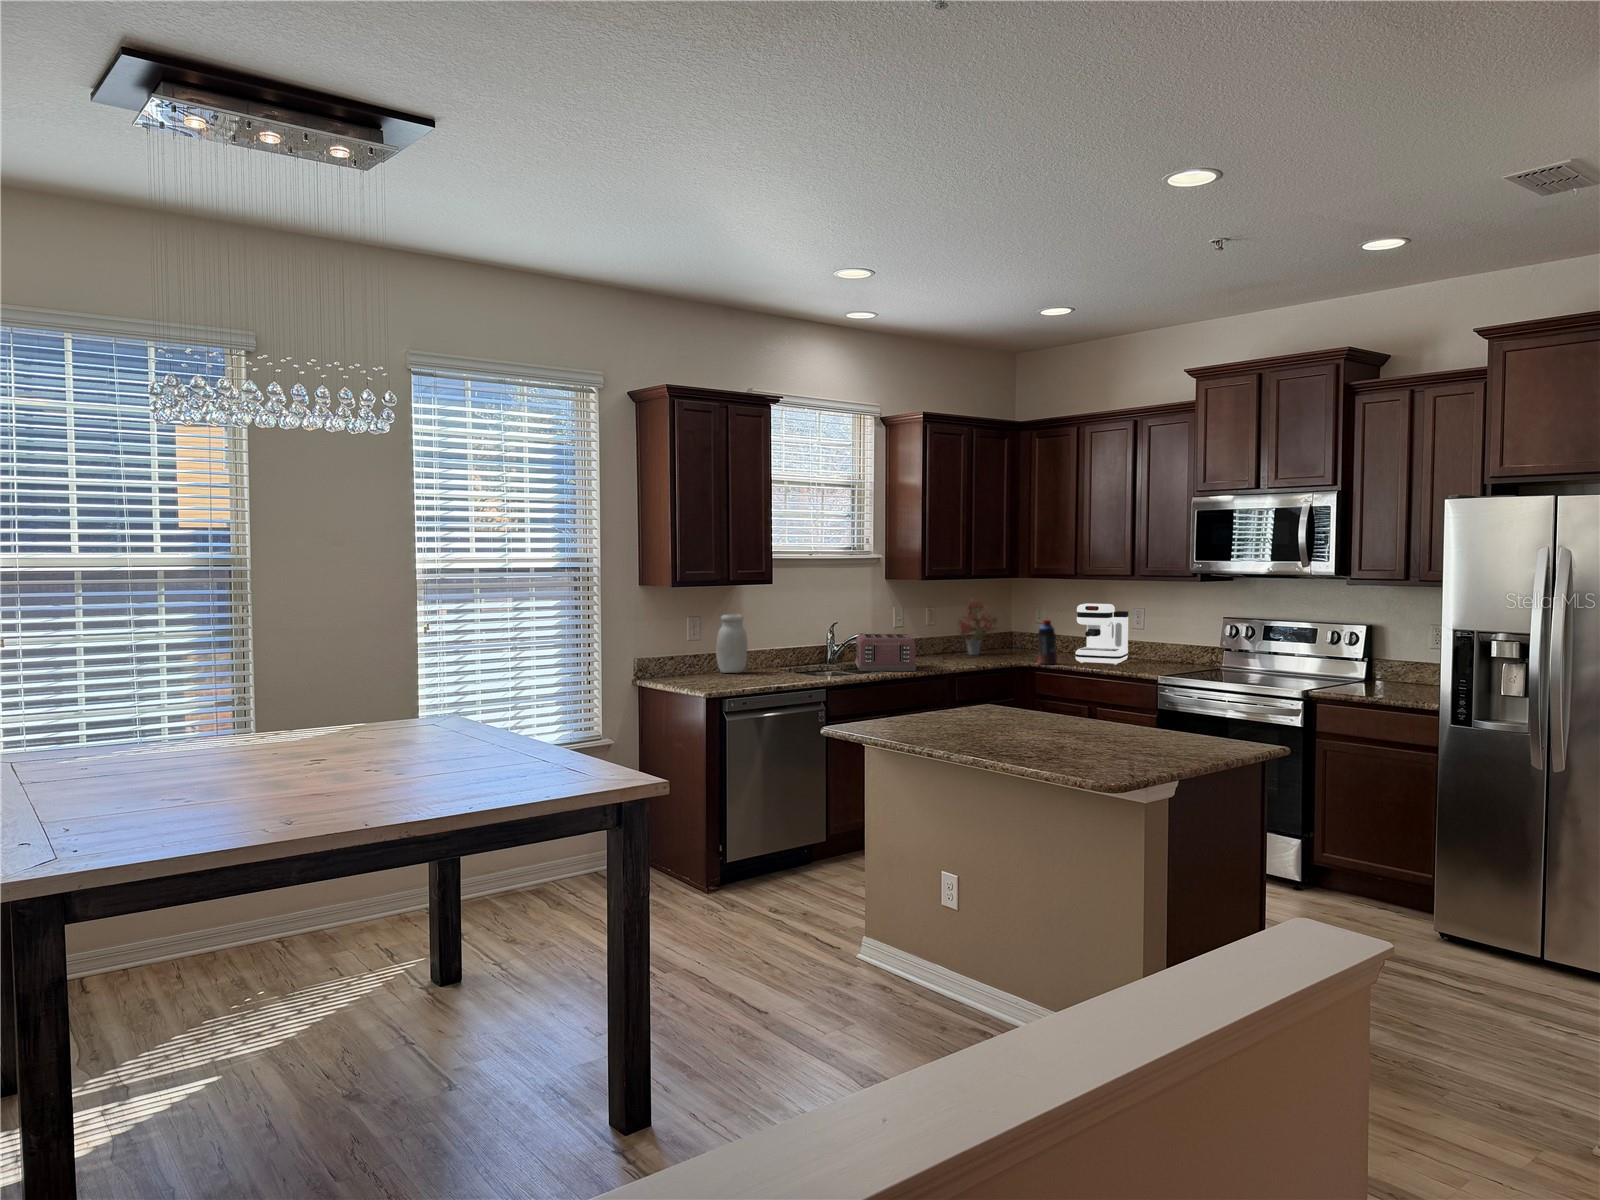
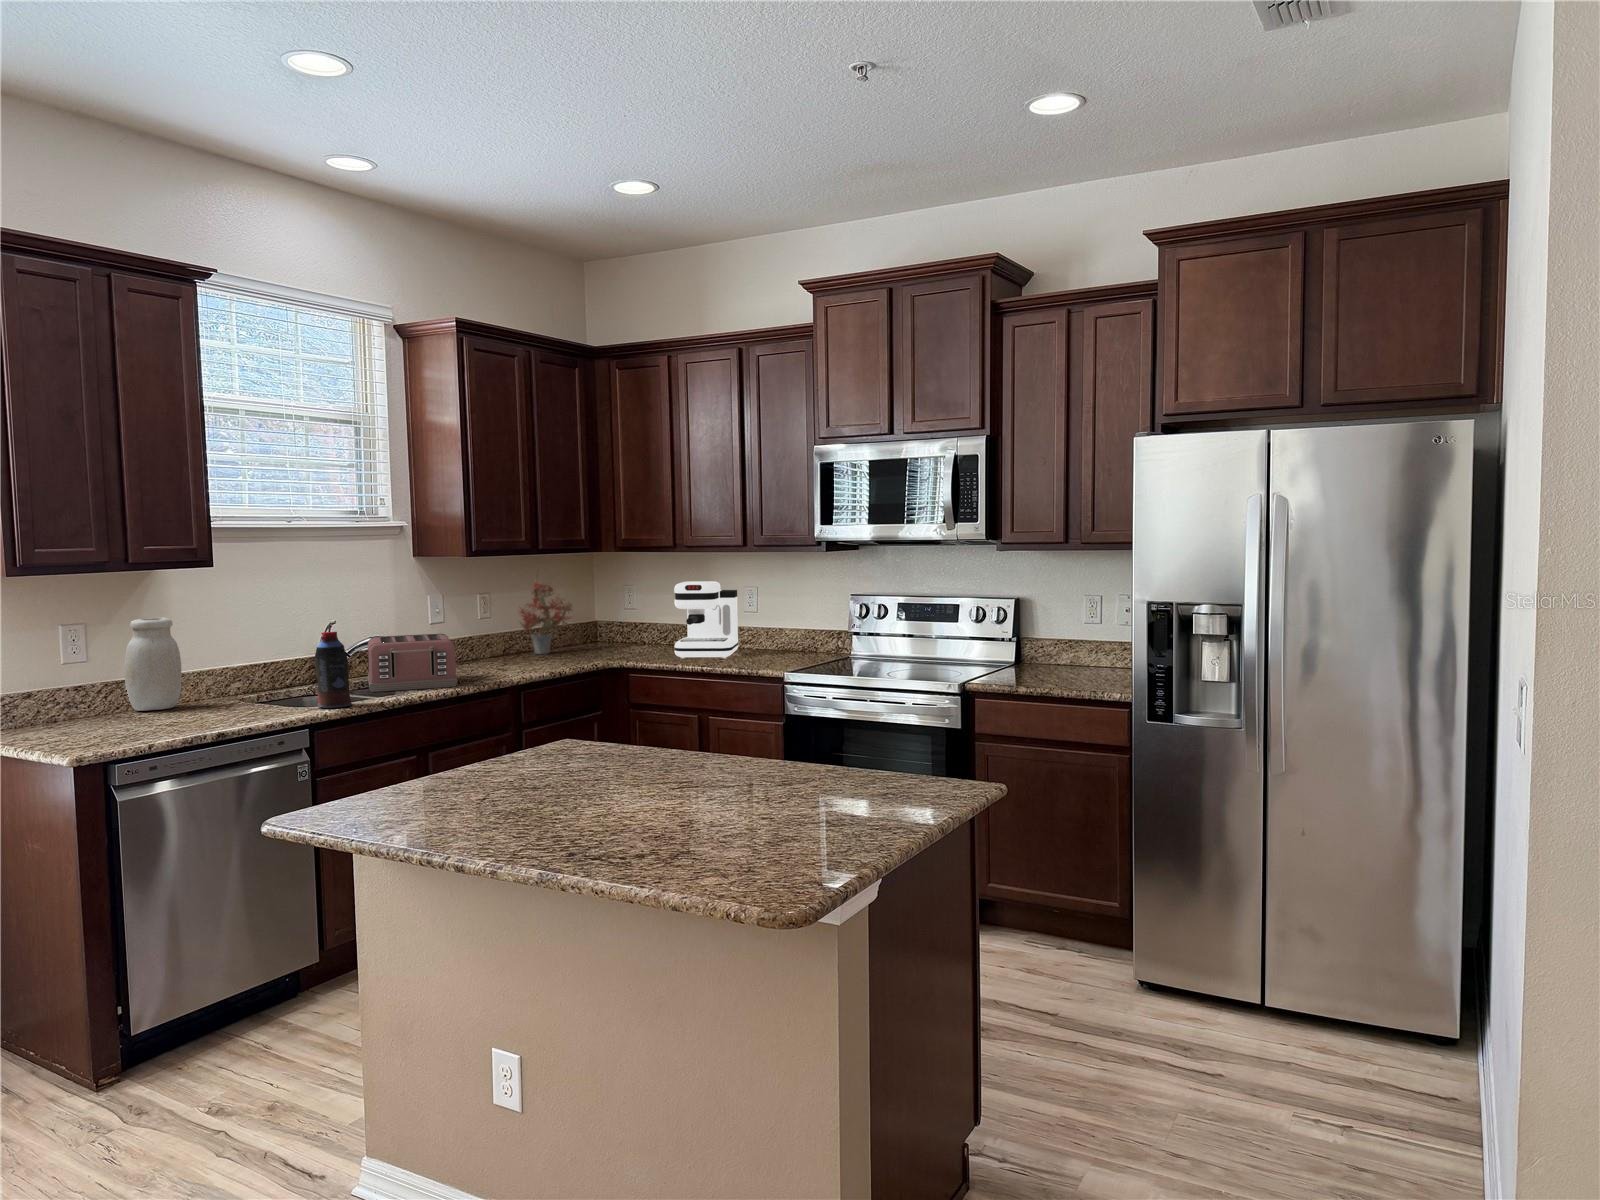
bottle: present [1038,620,1057,664] -> present [314,632,352,708]

